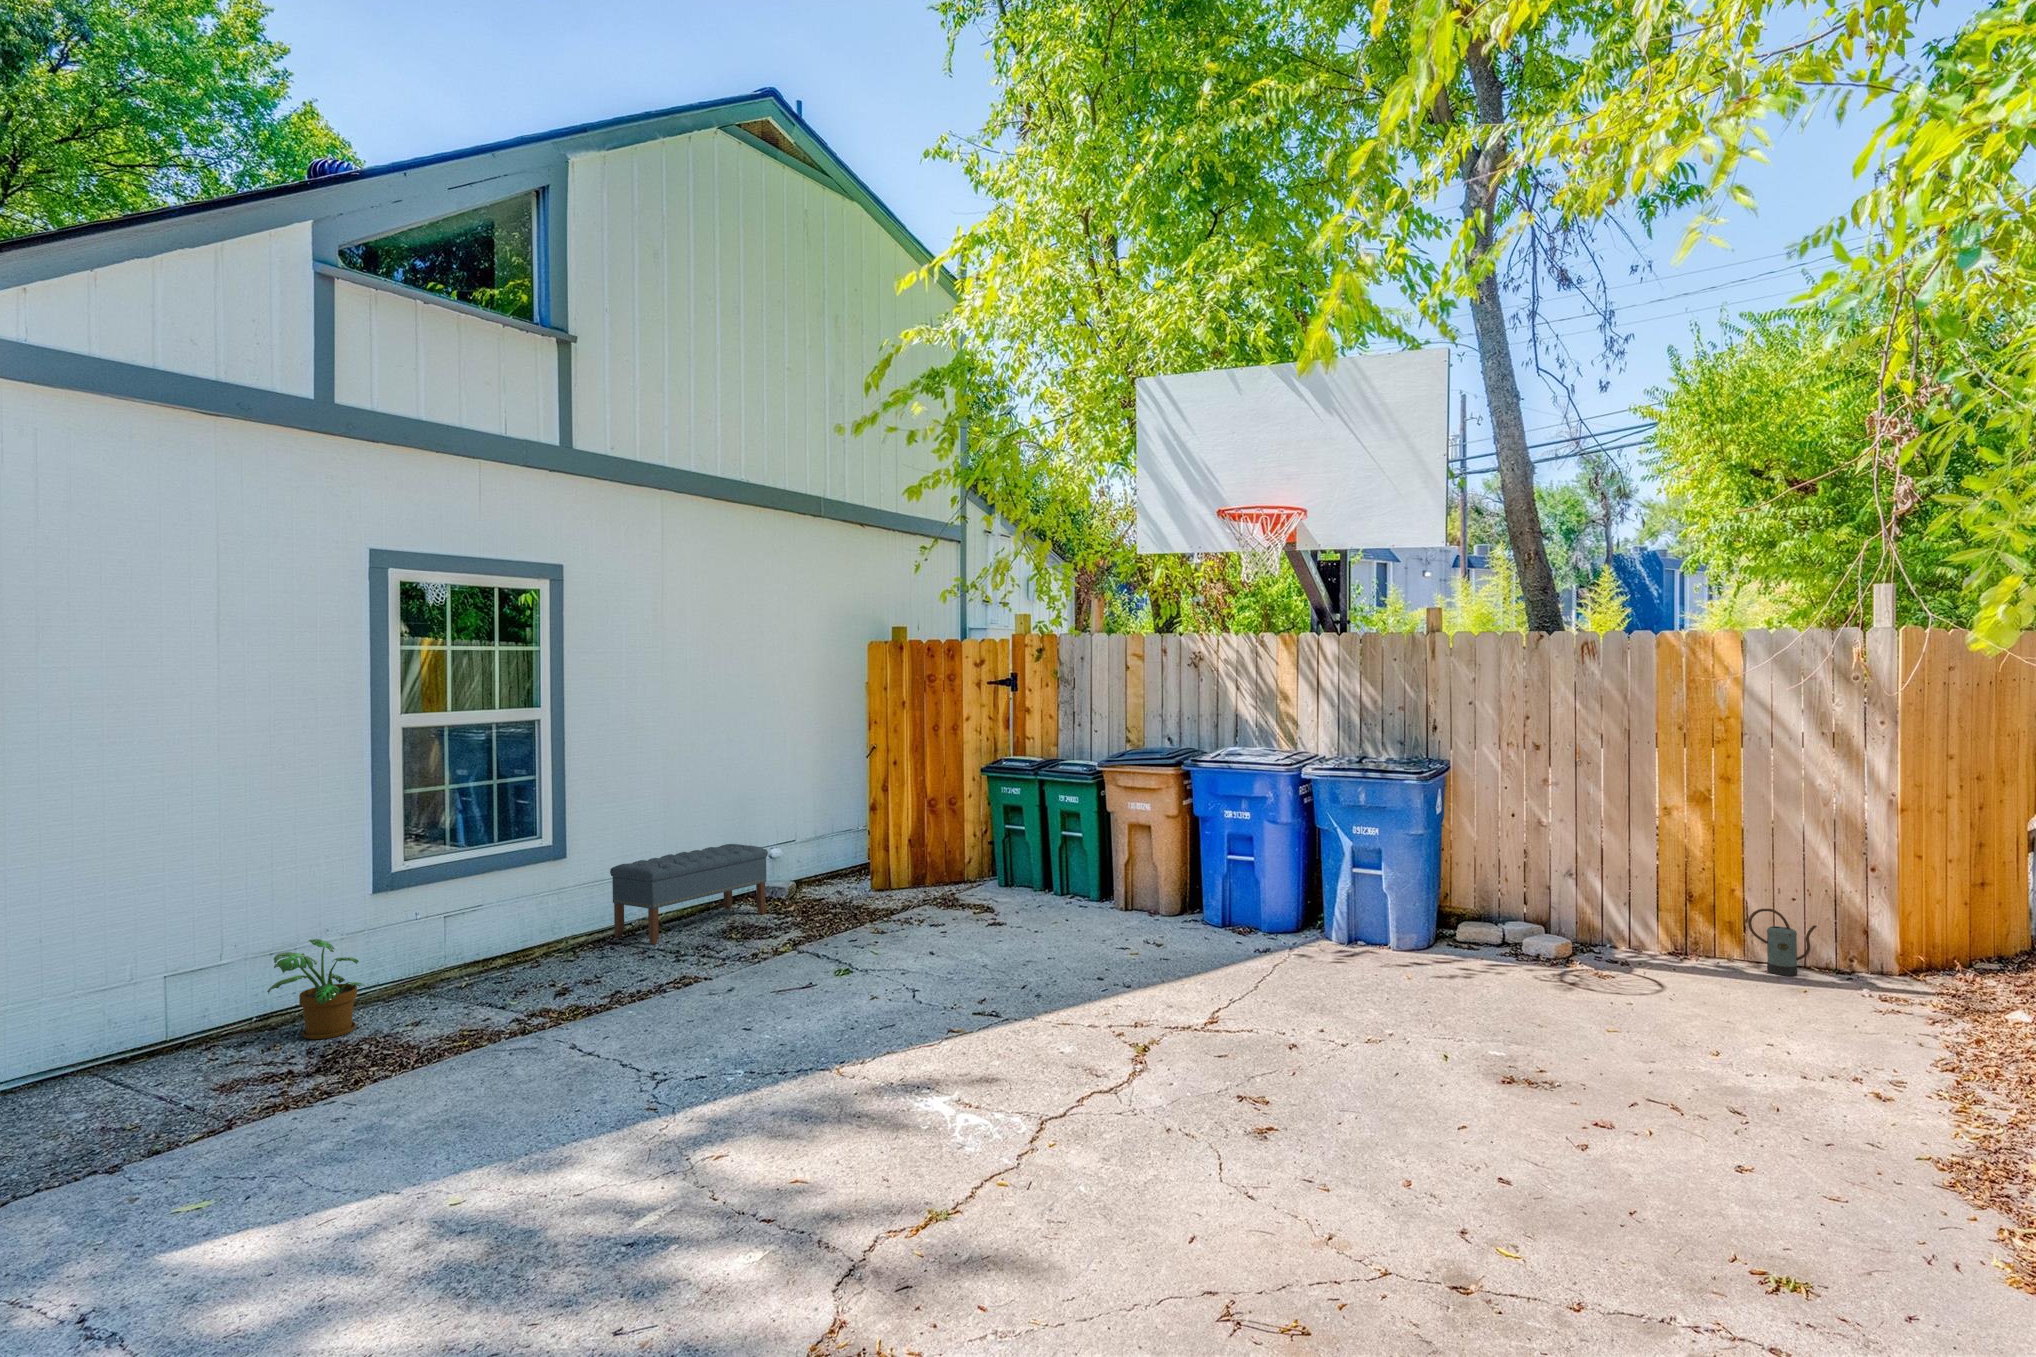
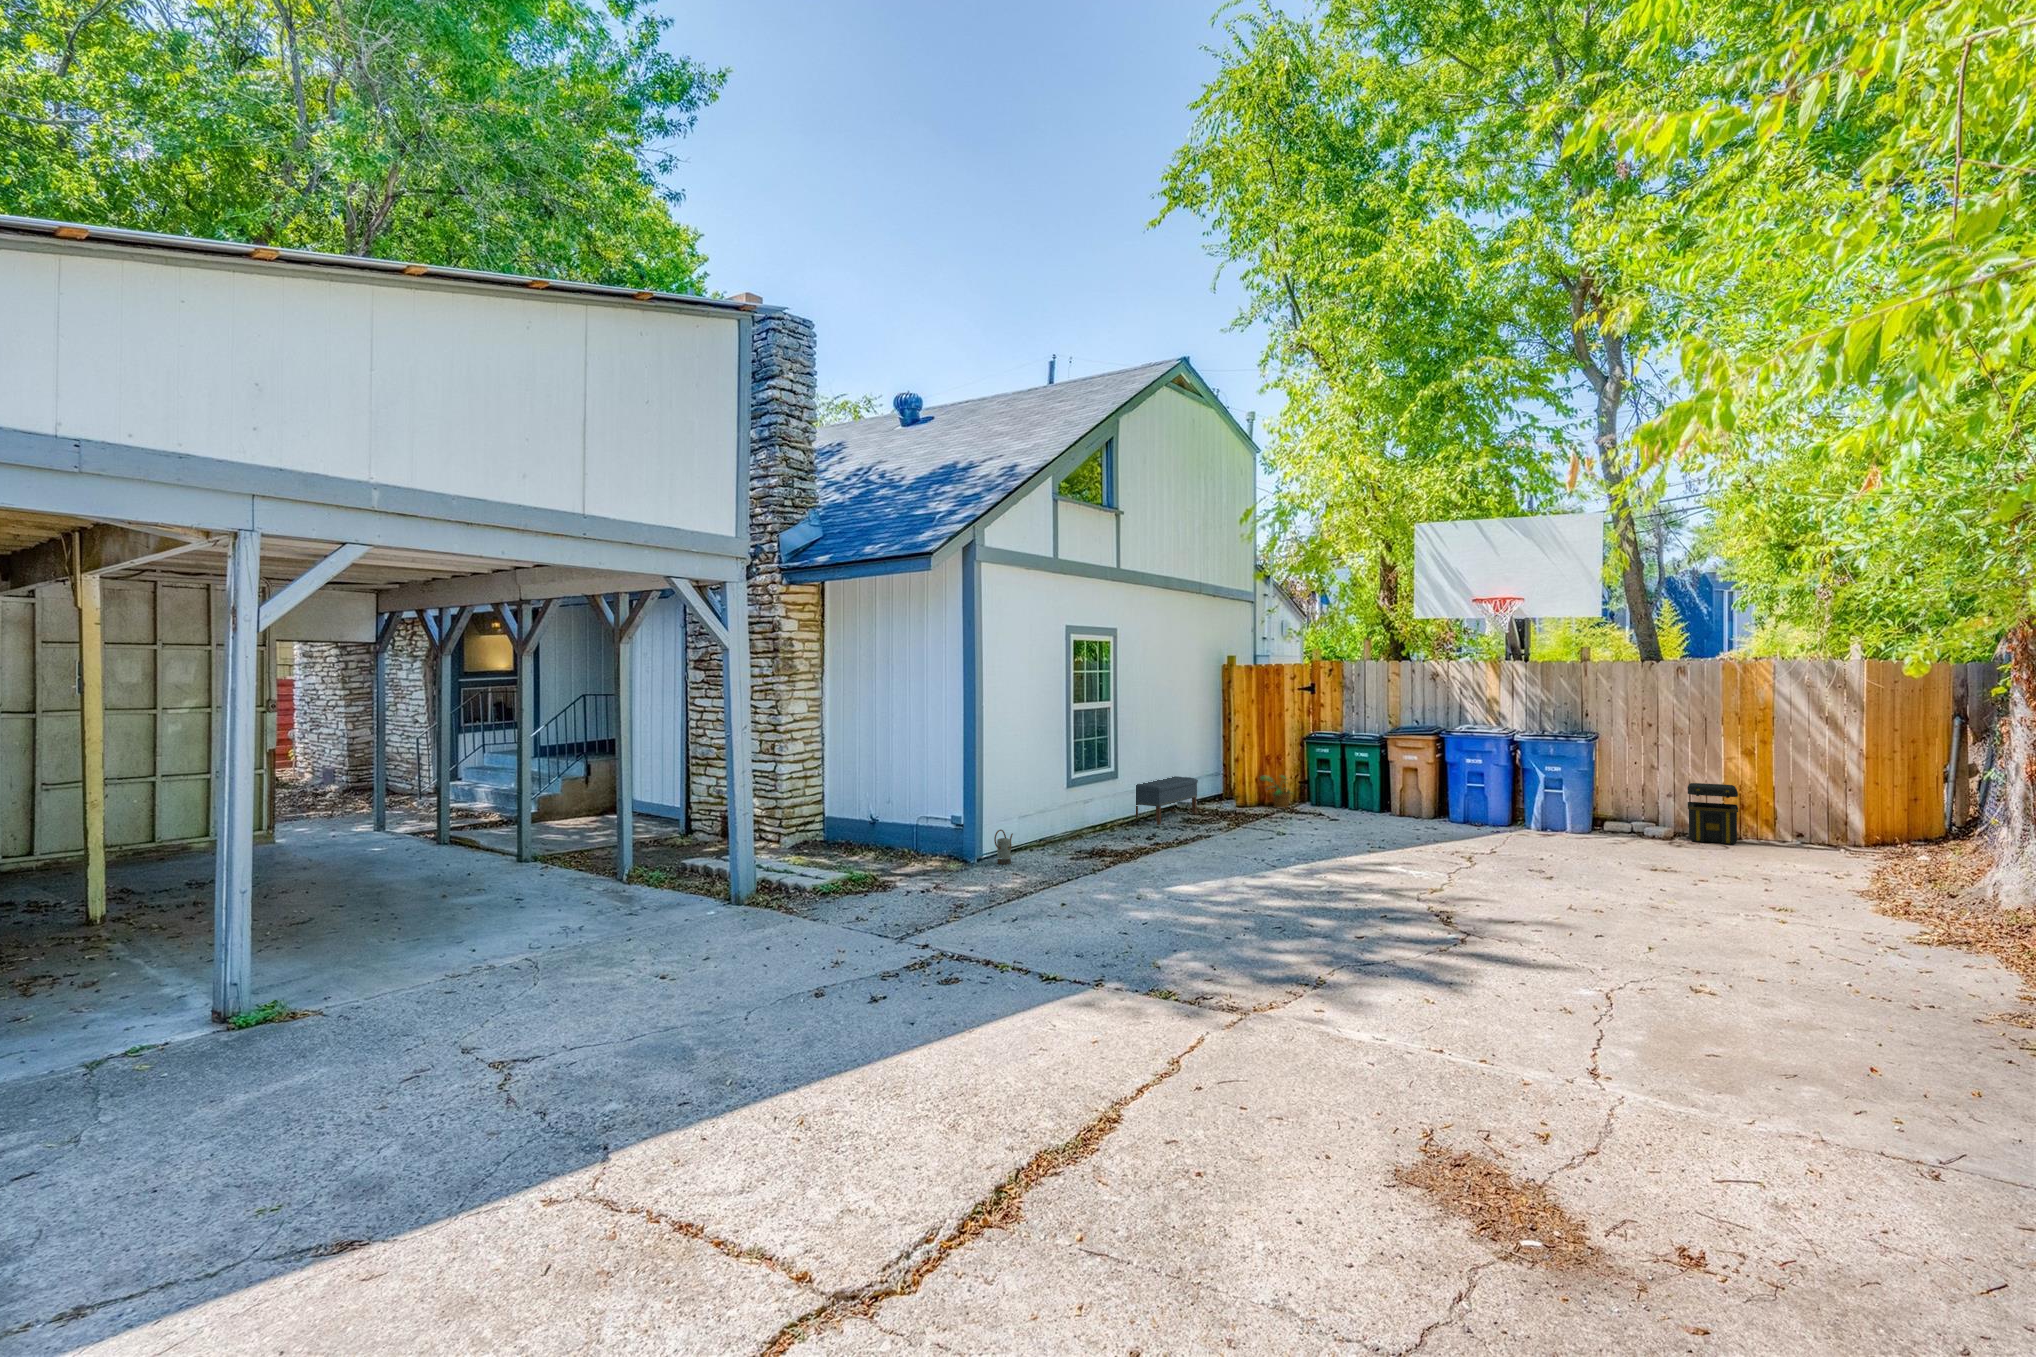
toolbox: none [1595,855,1682,975] -> present [1687,783,1738,844]
watering can: present [1748,909,1817,976] -> present [994,829,1013,864]
potted plant: present [267,939,365,1039] -> present [1260,776,1291,808]

